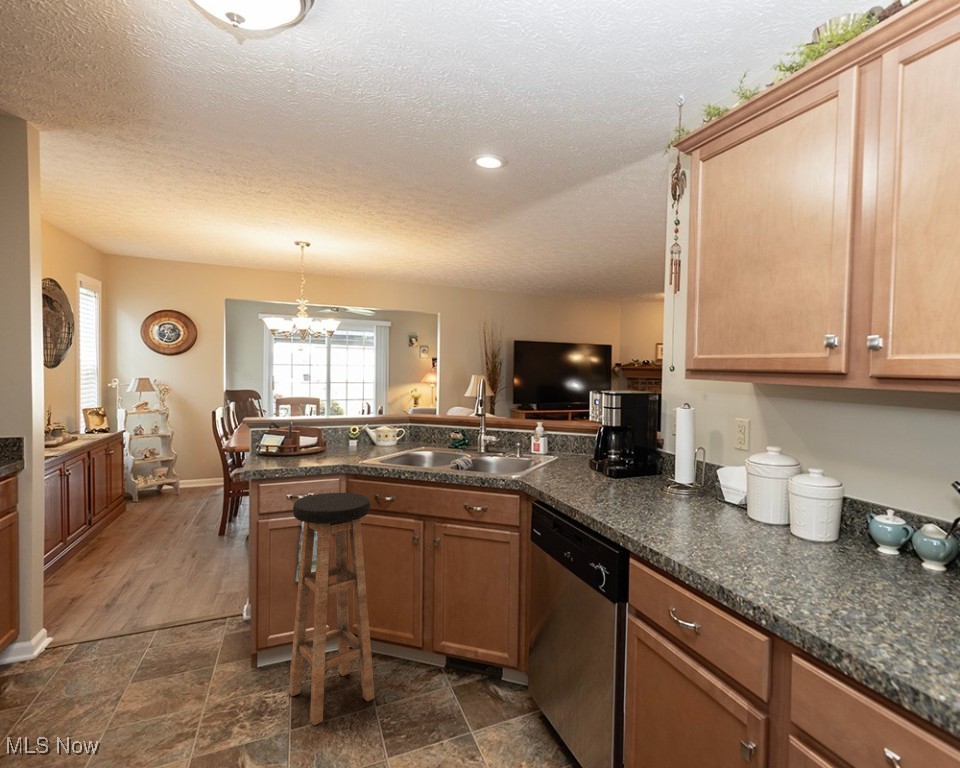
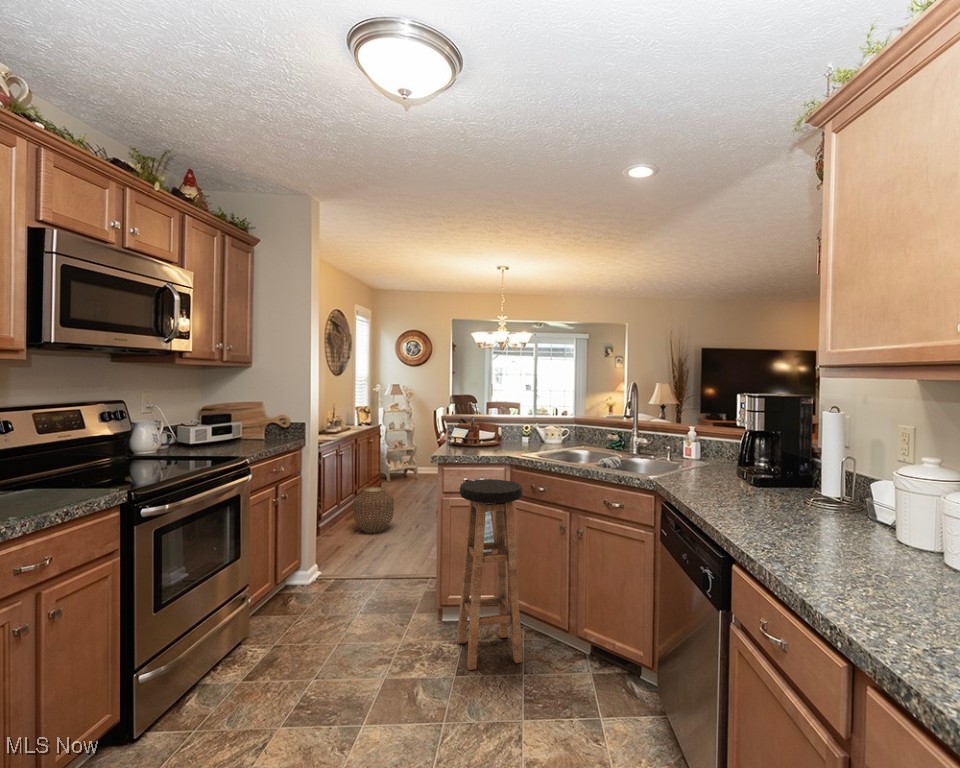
woven basket: none [97,514,160,577] -> present [353,487,394,533]

